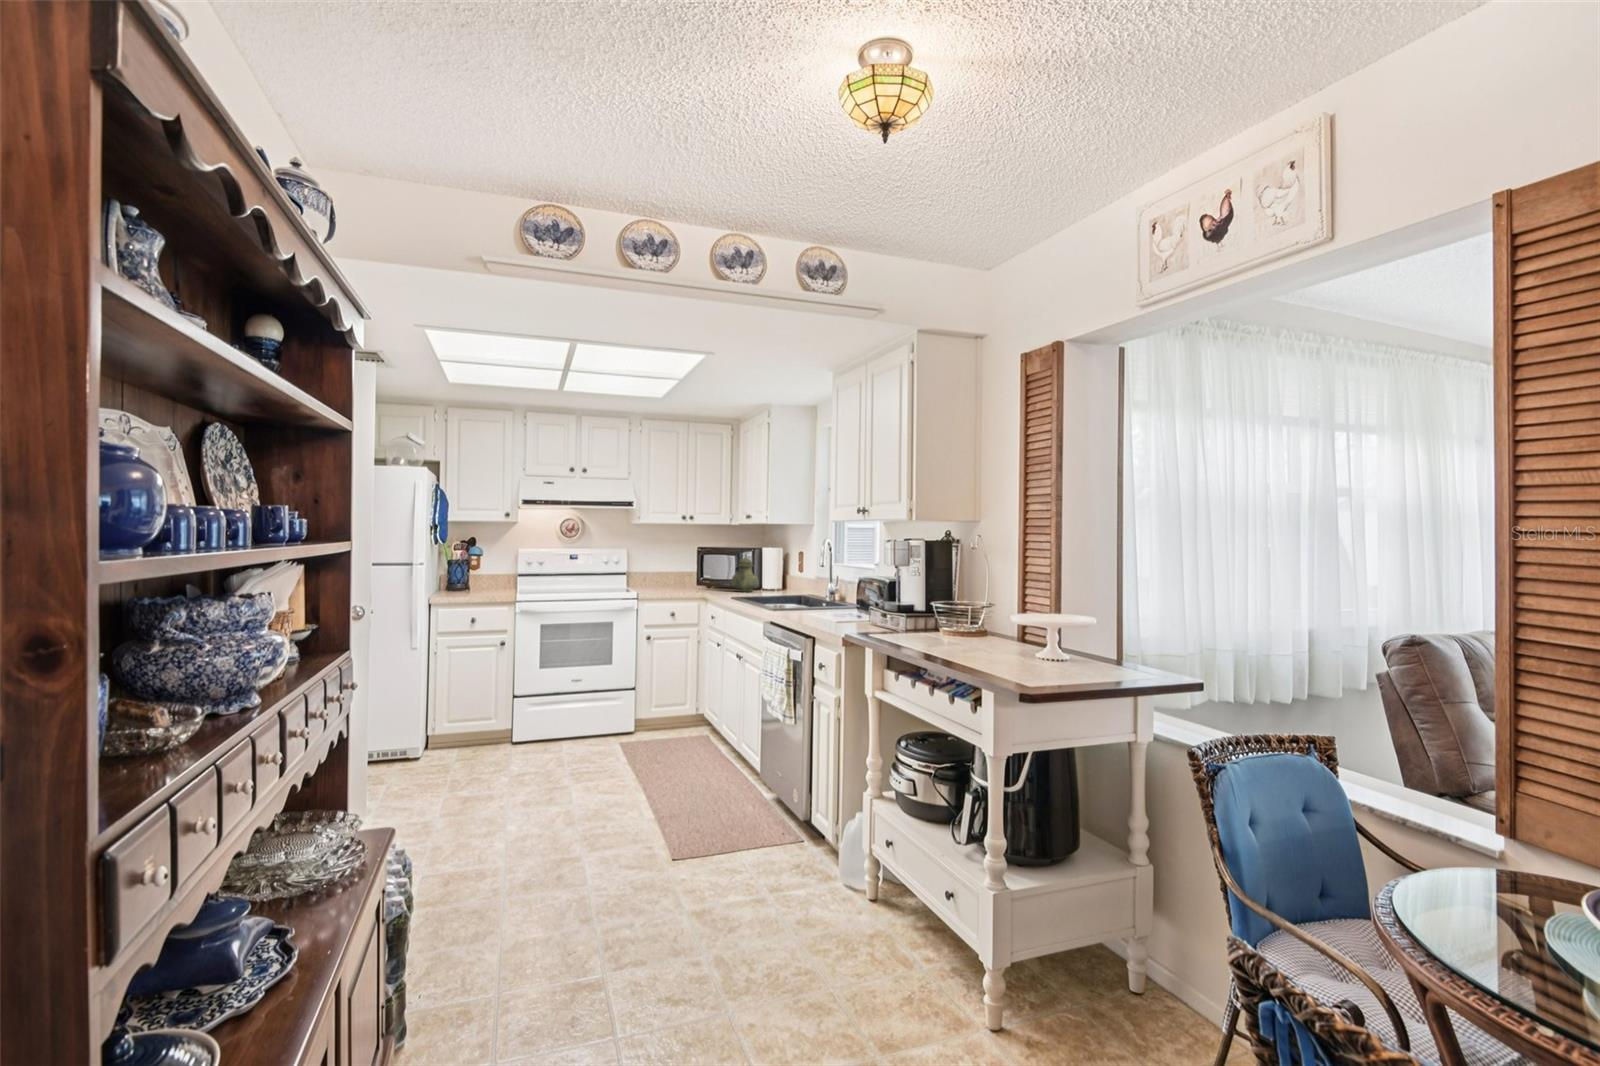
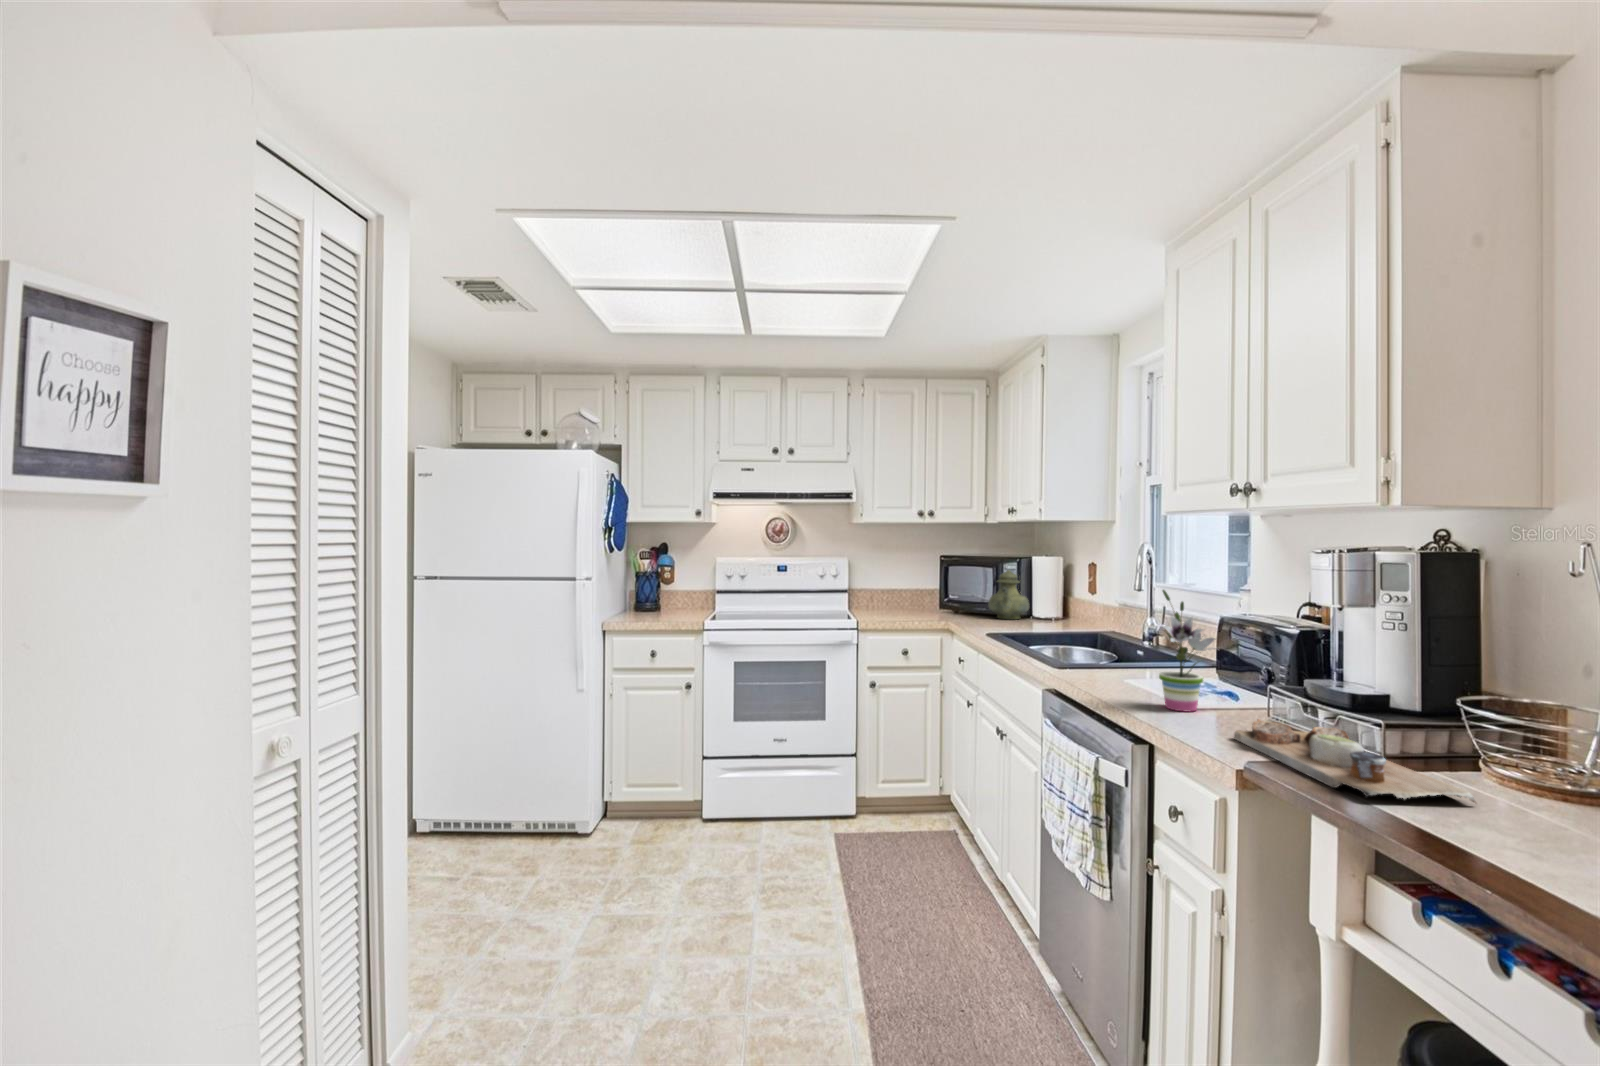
potted plant: none [821,558,850,621] -> present [1159,590,1215,712]
cutting board: none [849,618,927,637] -> present [1234,719,1477,803]

